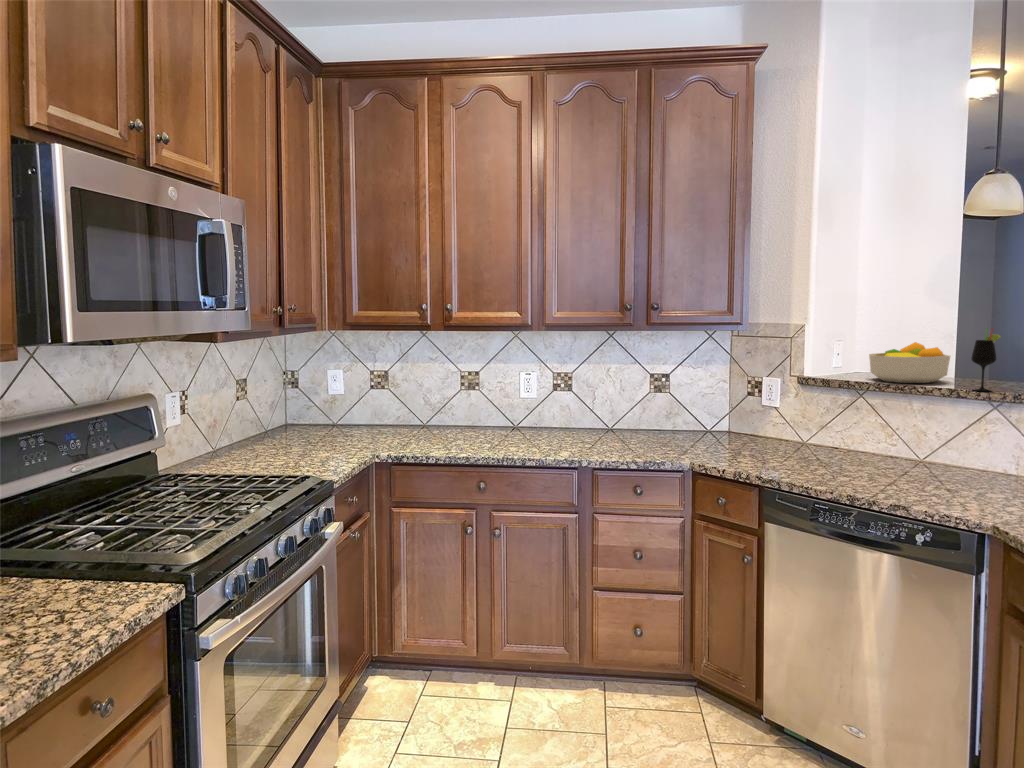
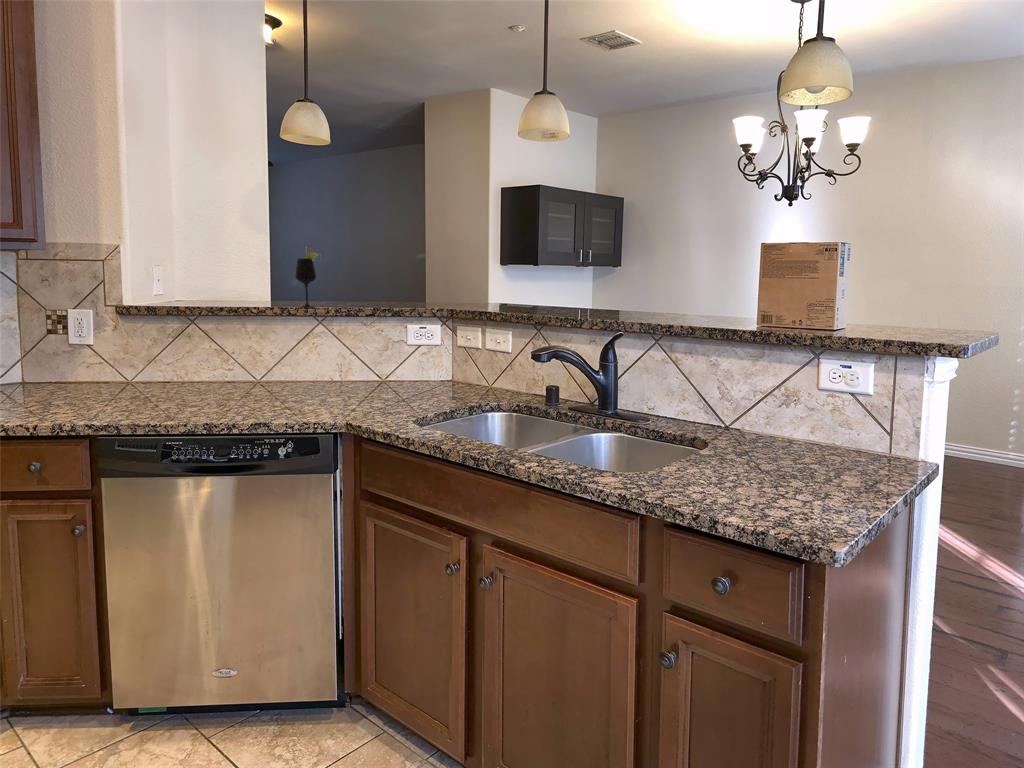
fruit bowl: present [869,342,950,383] -> none [193,266,273,306]

